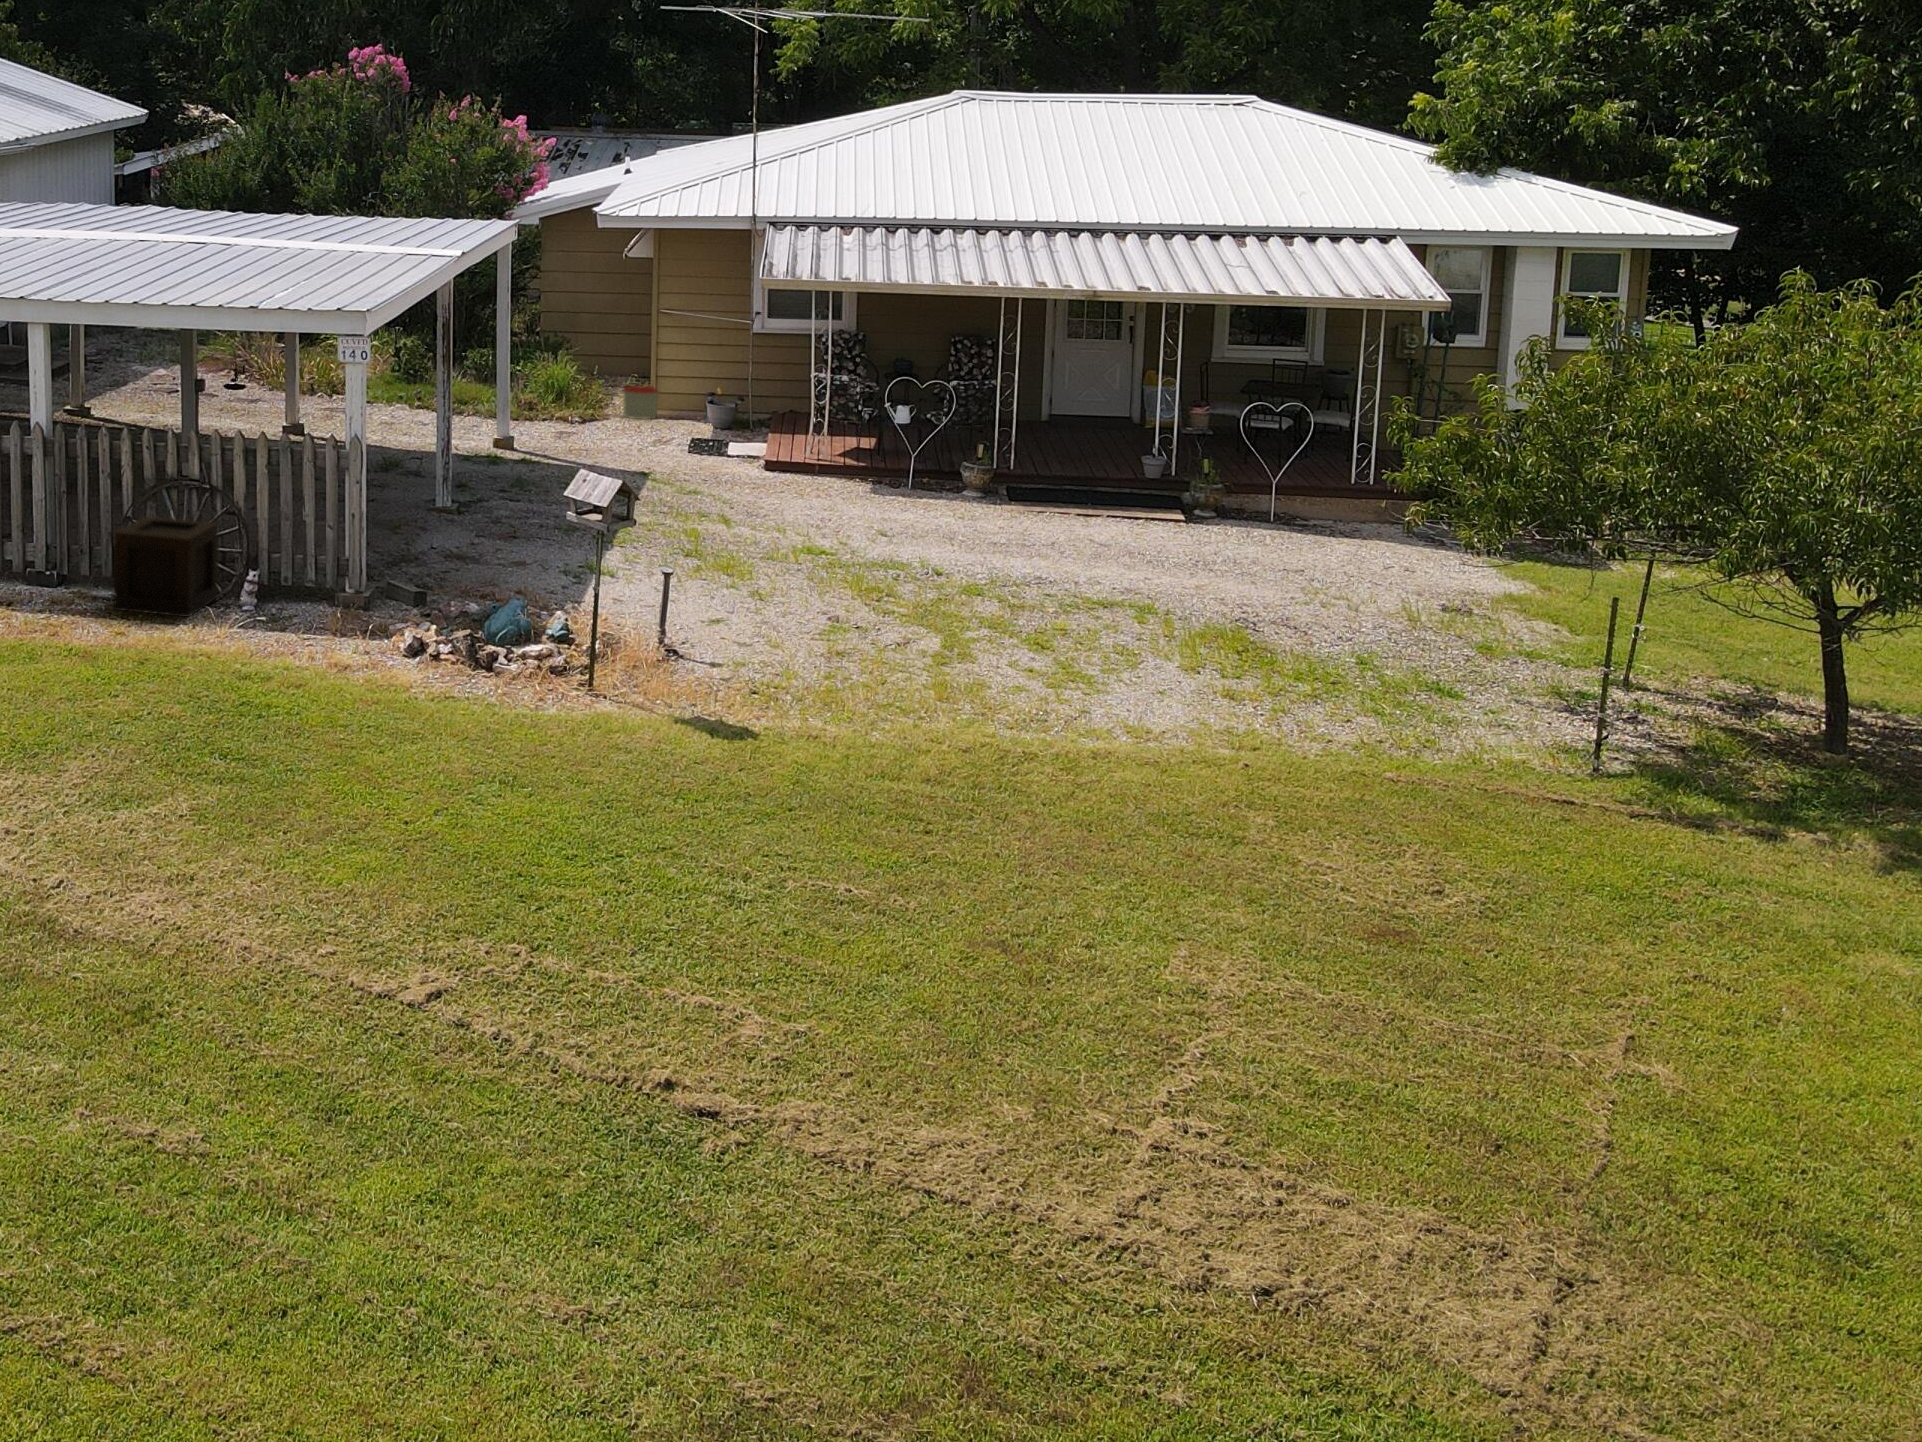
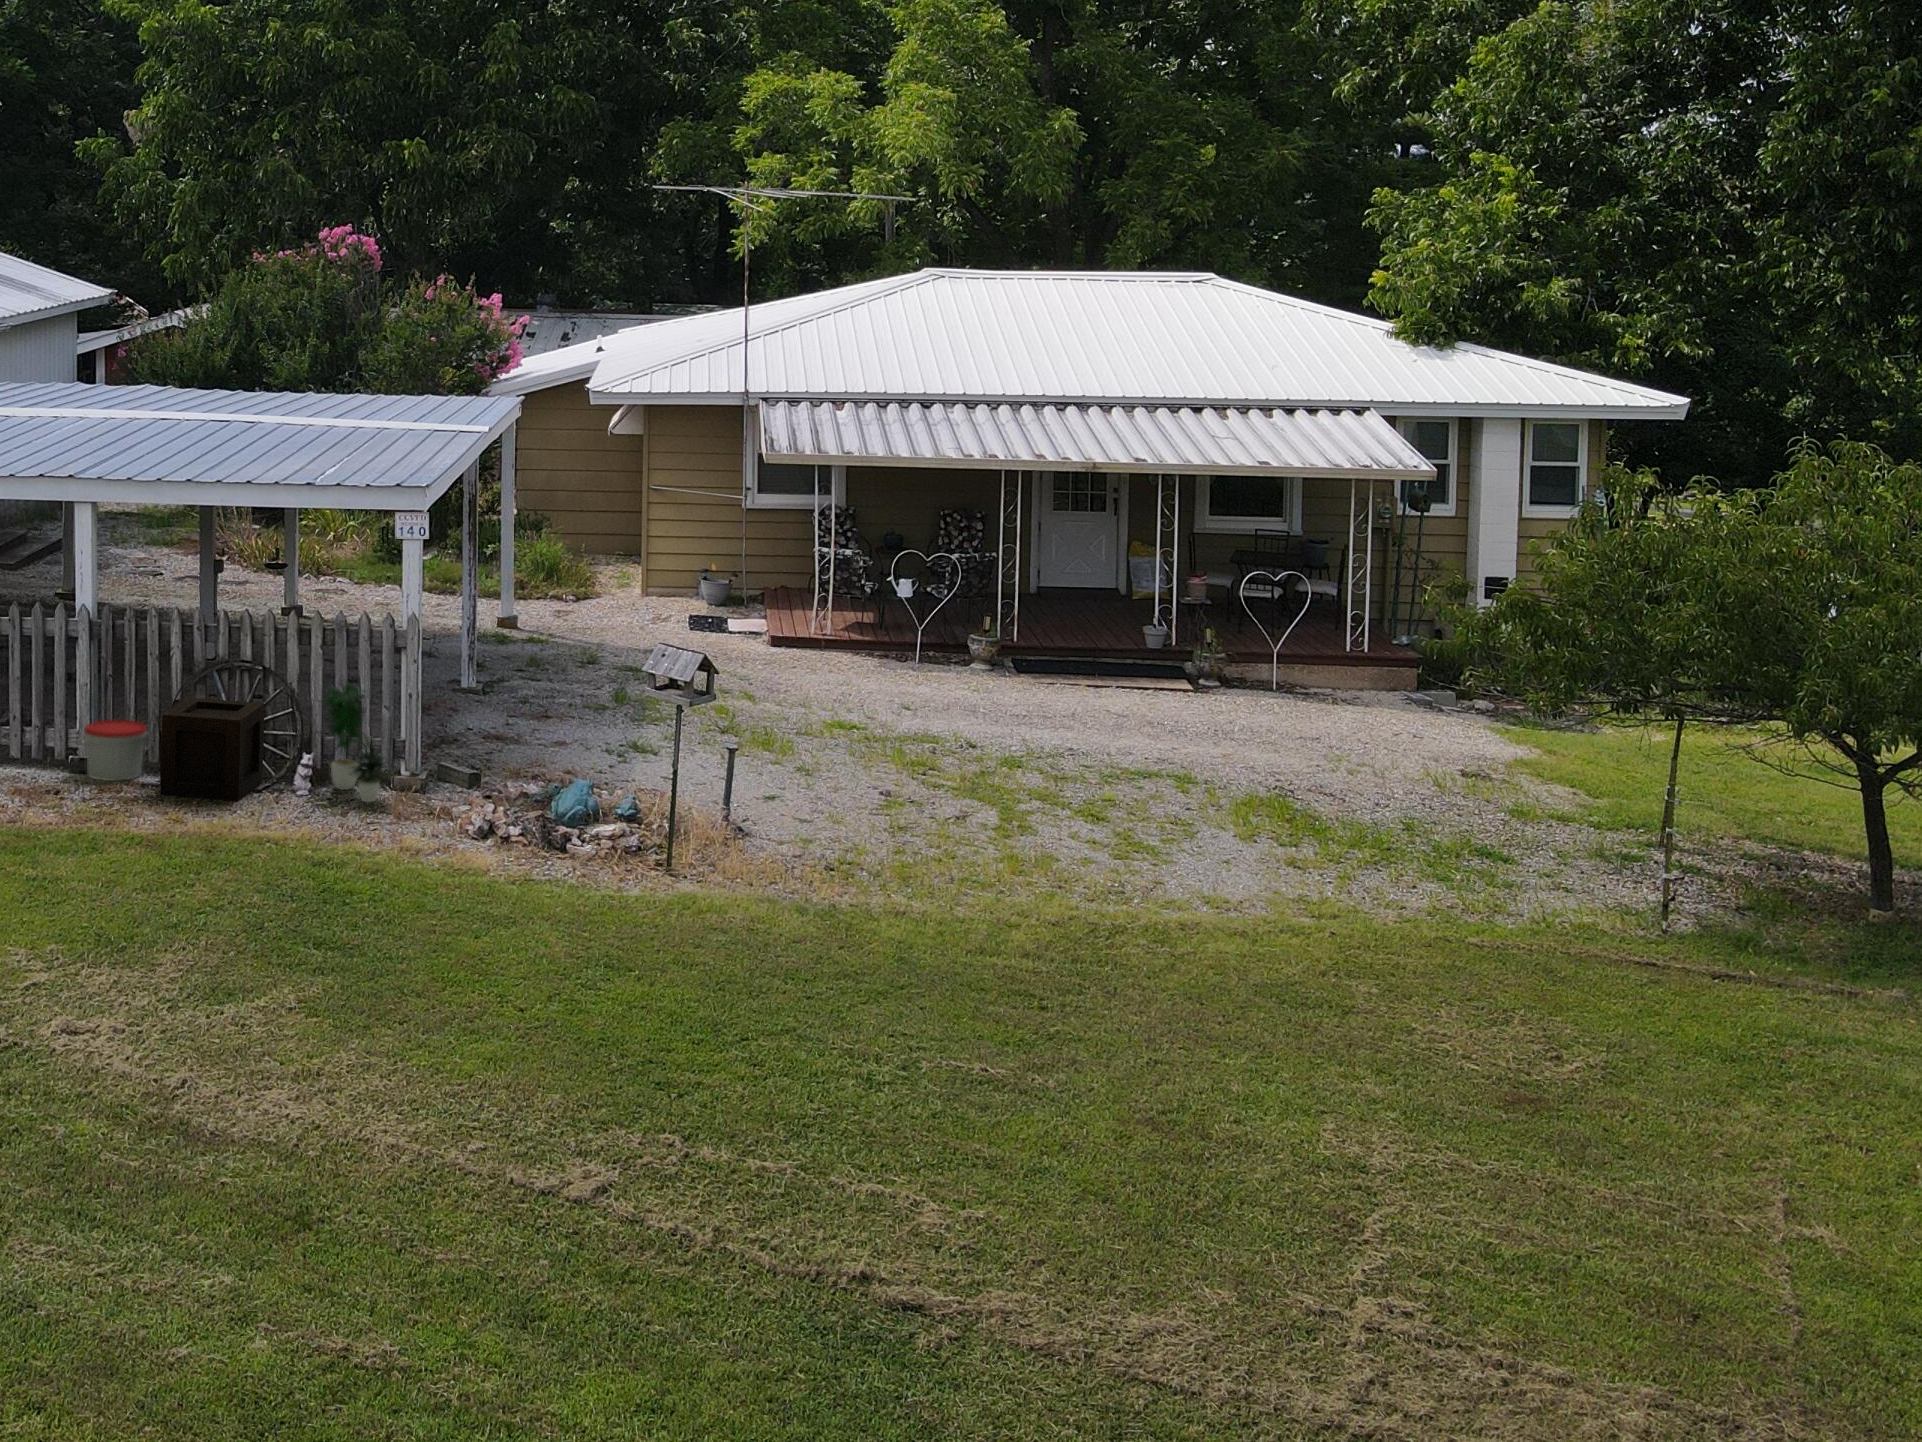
bucket: present [622,385,659,419] -> present [84,720,147,781]
potted plant: none [272,497,339,621] -> present [324,684,387,802]

